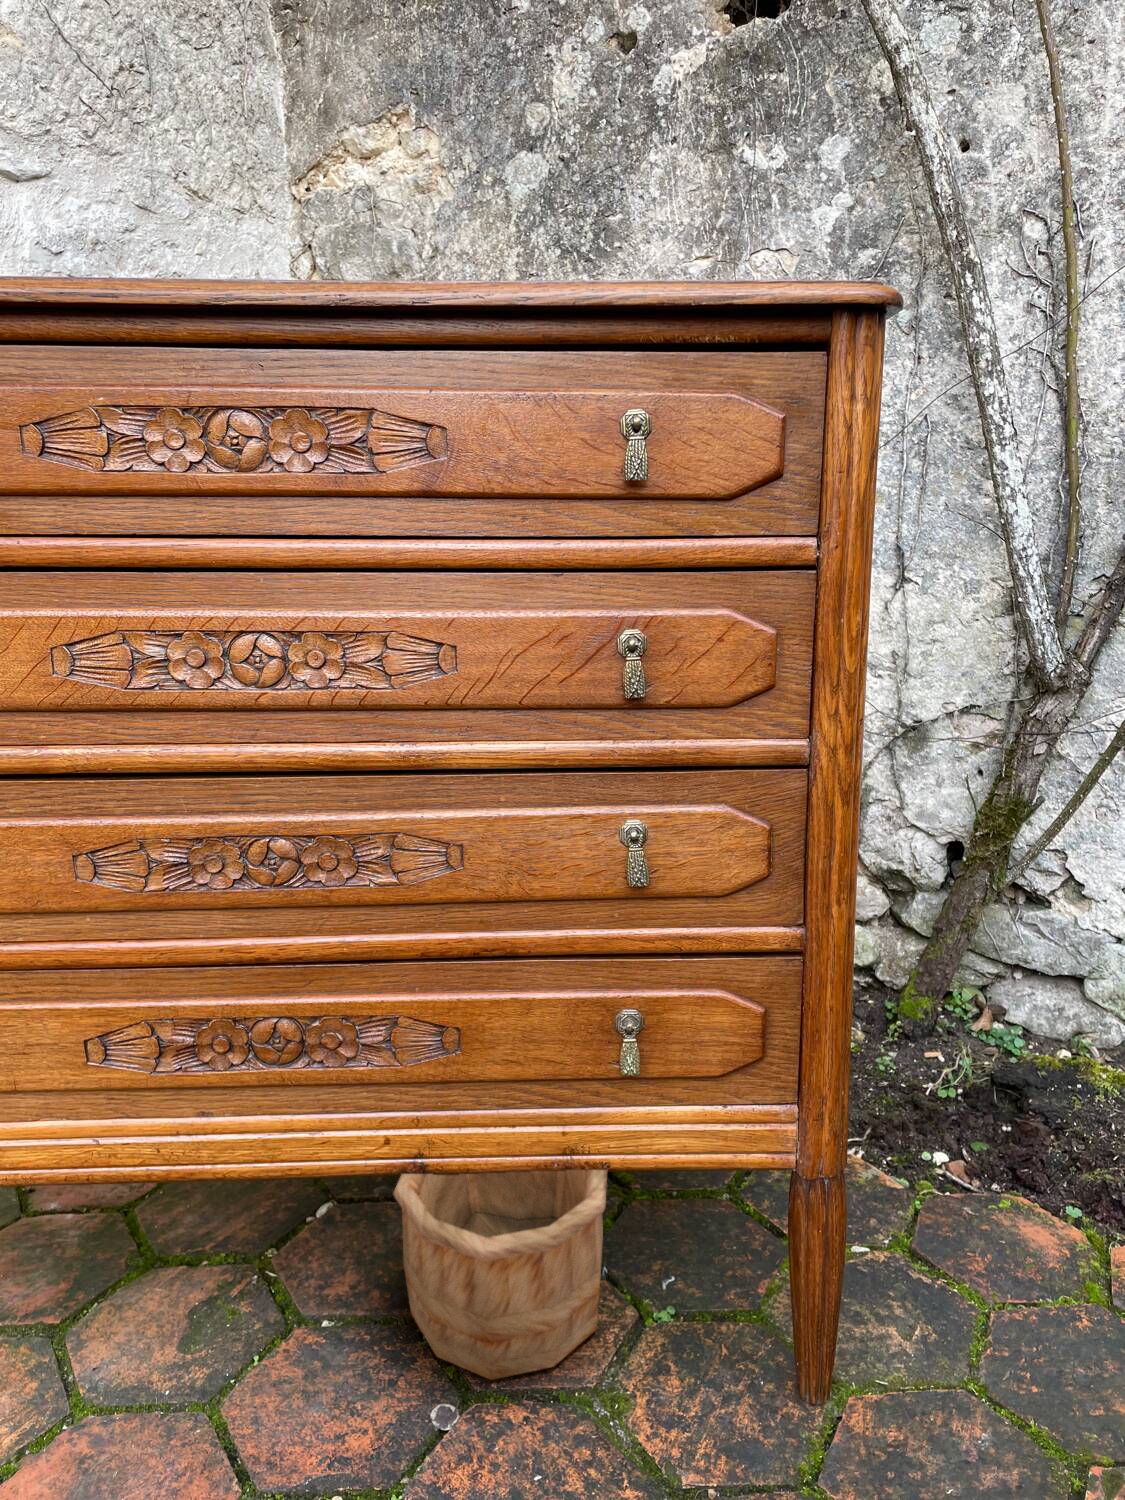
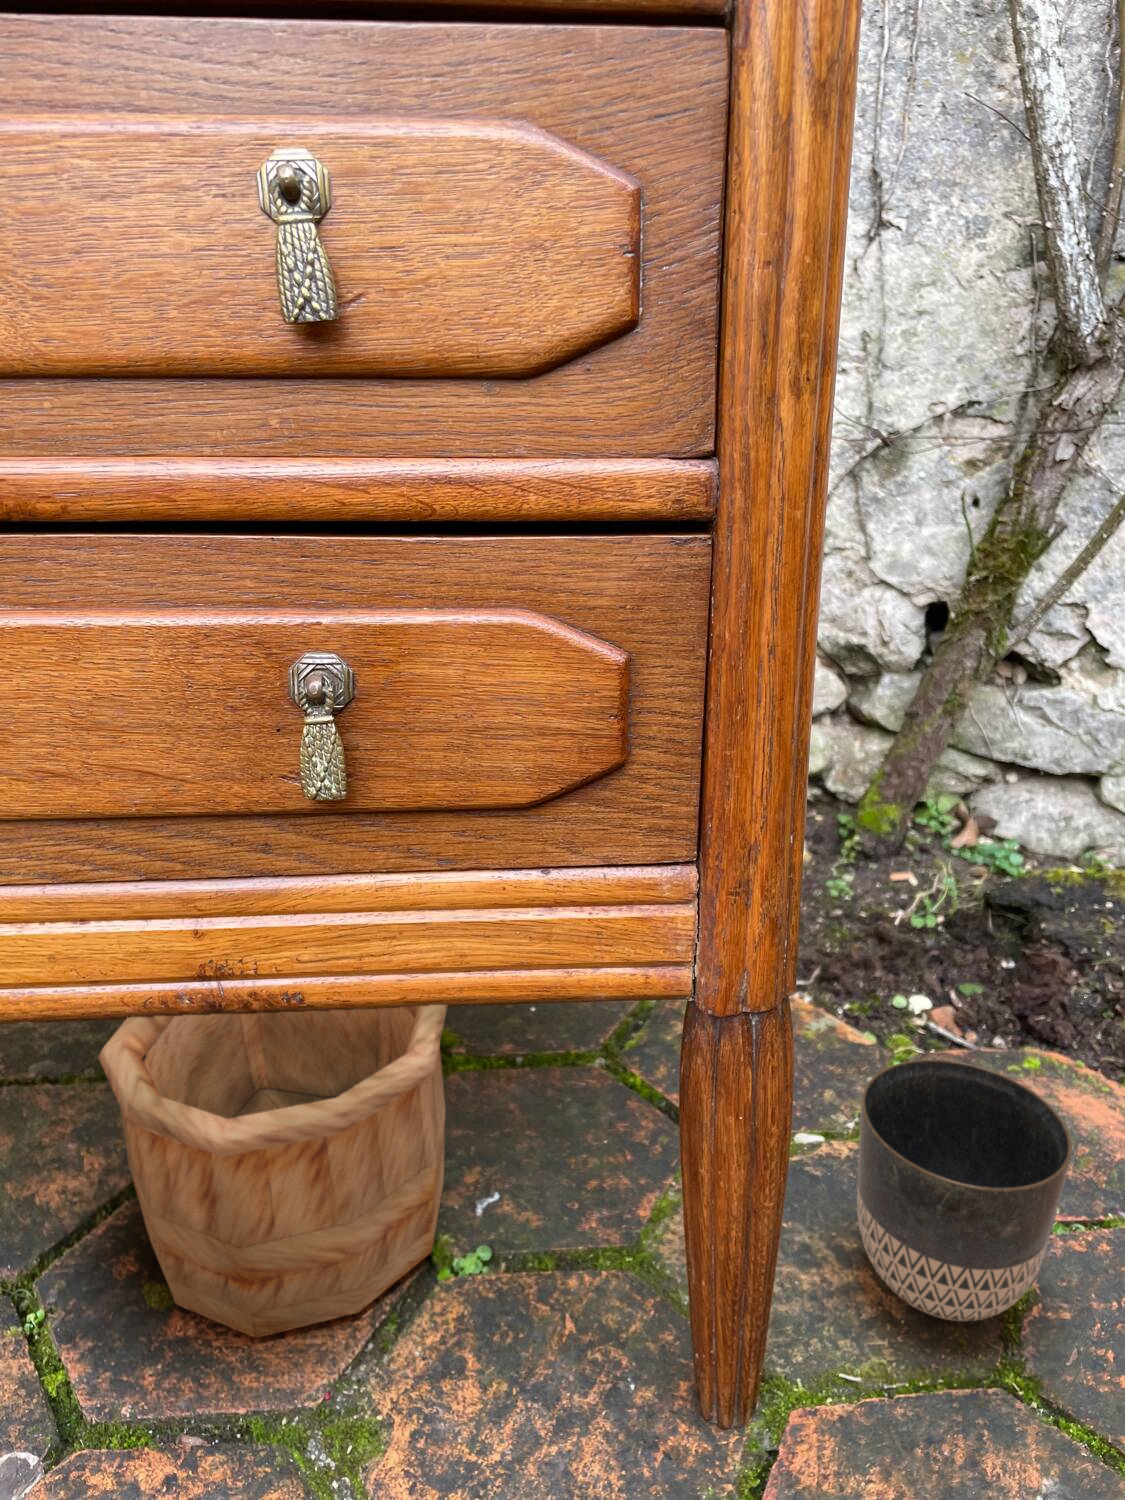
planter: none [880,1210,1015,1388] -> present [857,1059,1072,1321]

